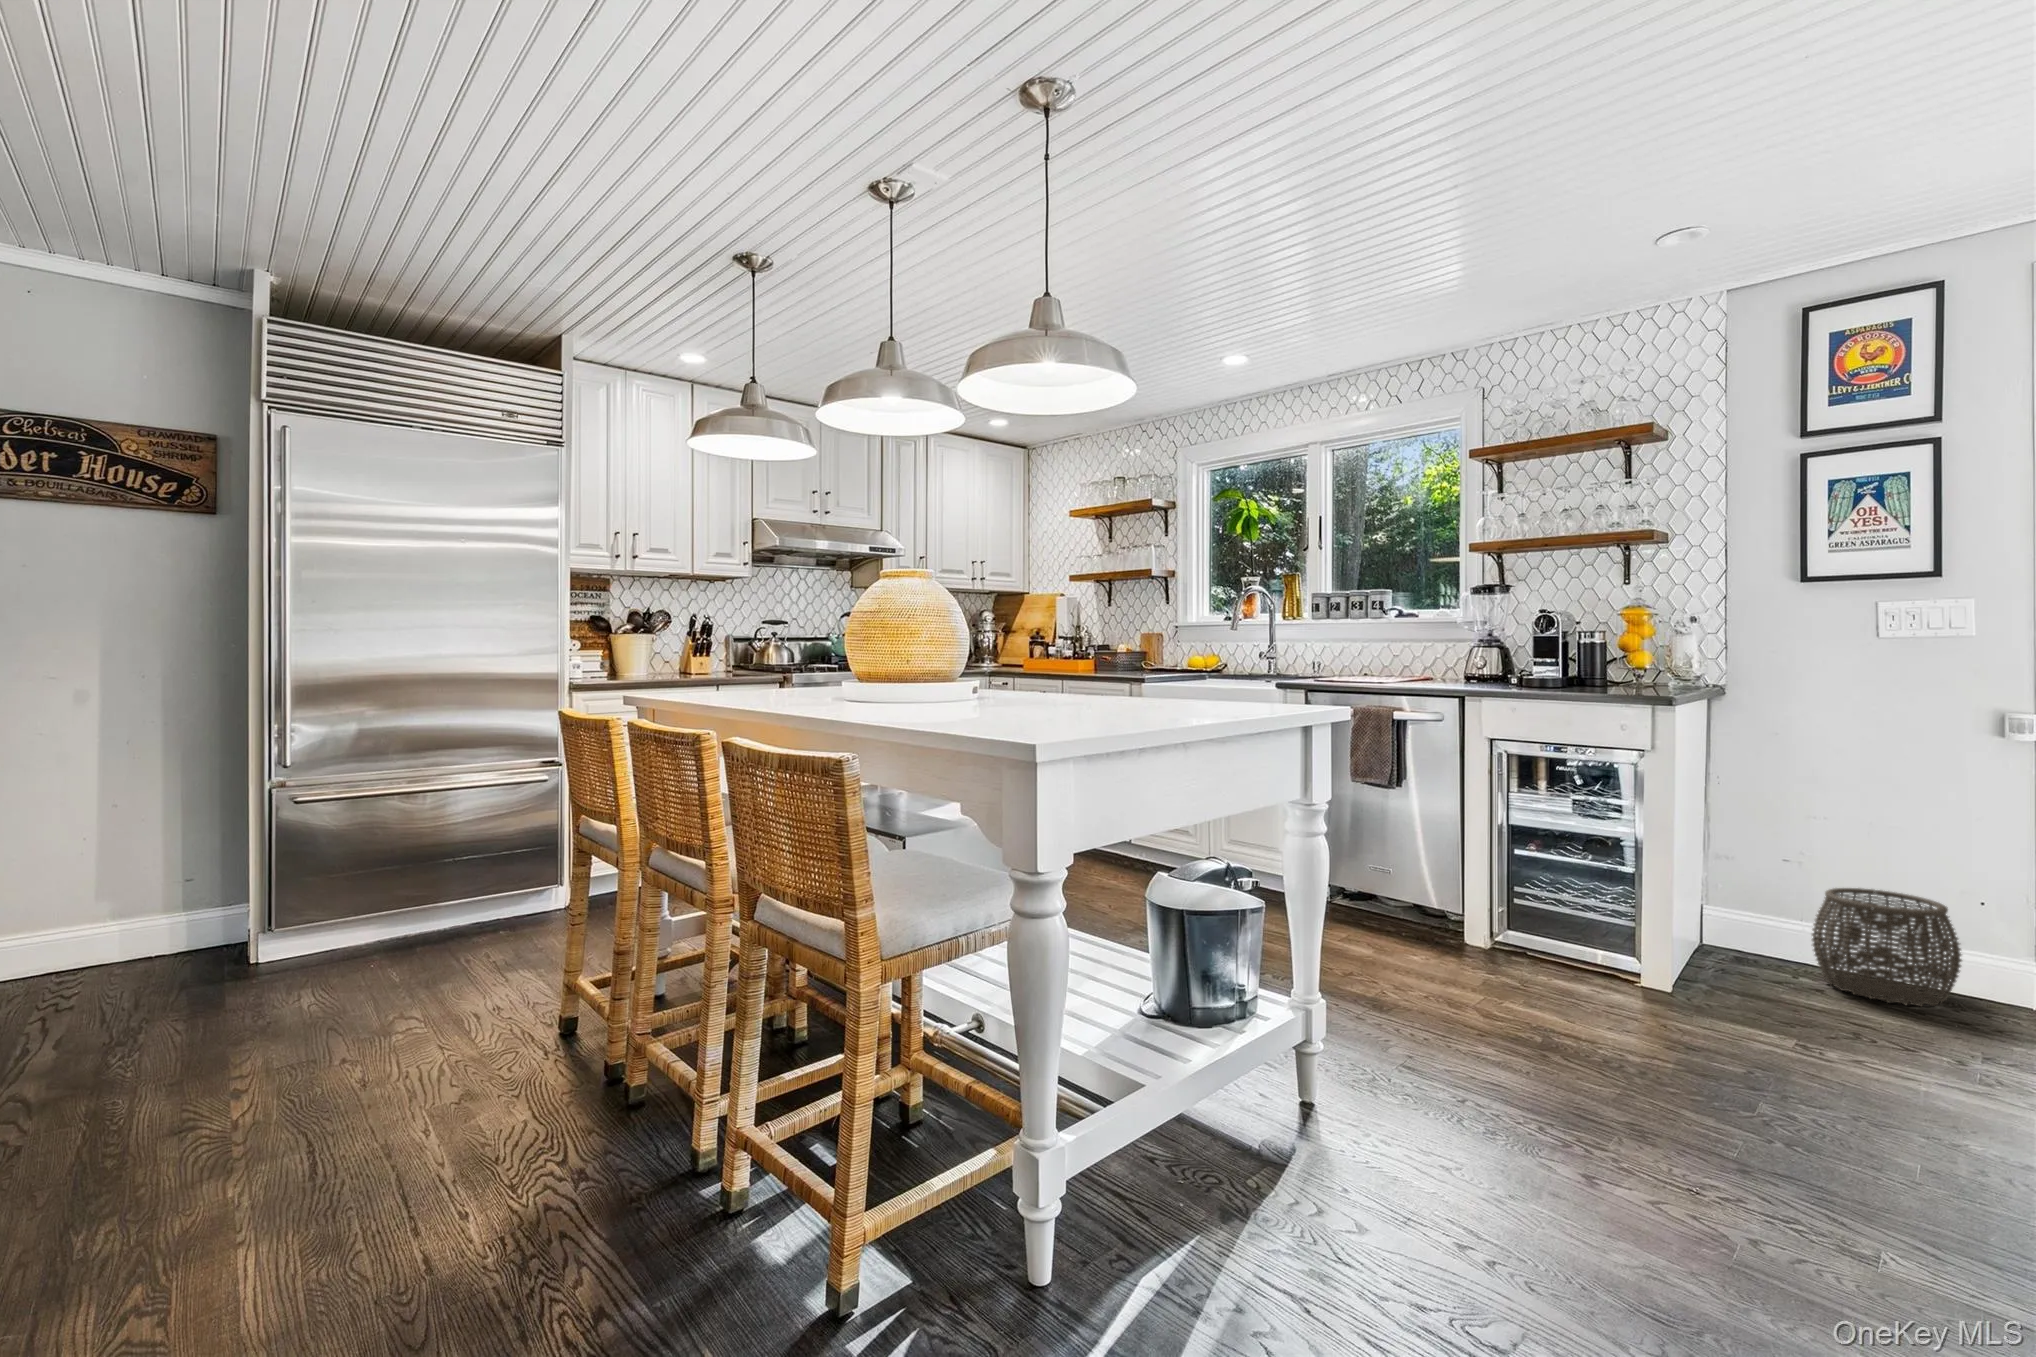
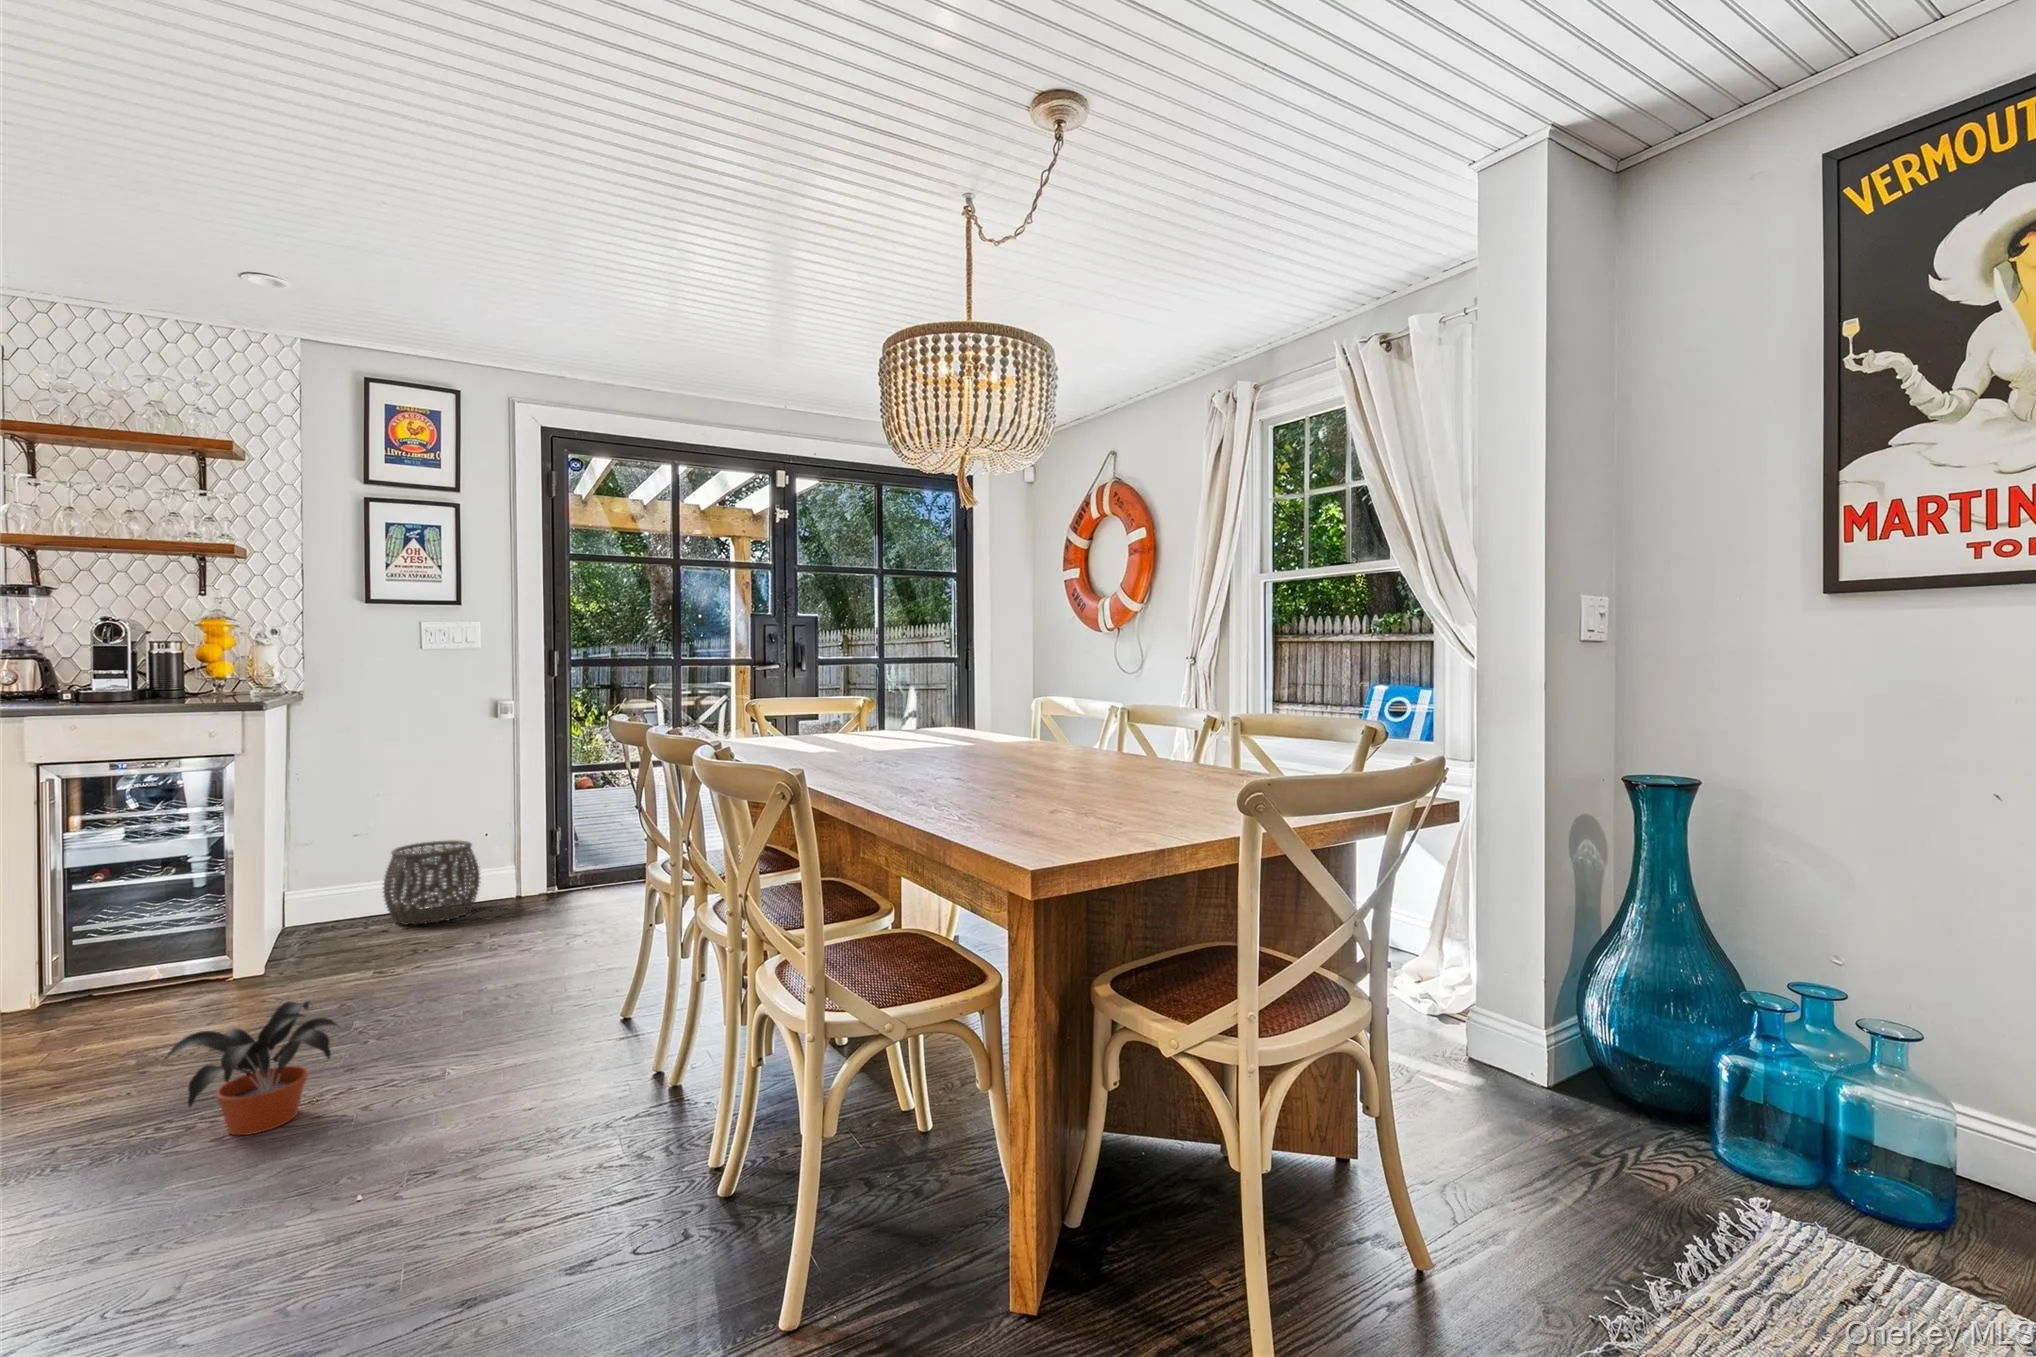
potted plant: none [1544,1048,1730,1197] -> present [166,1001,338,1135]

